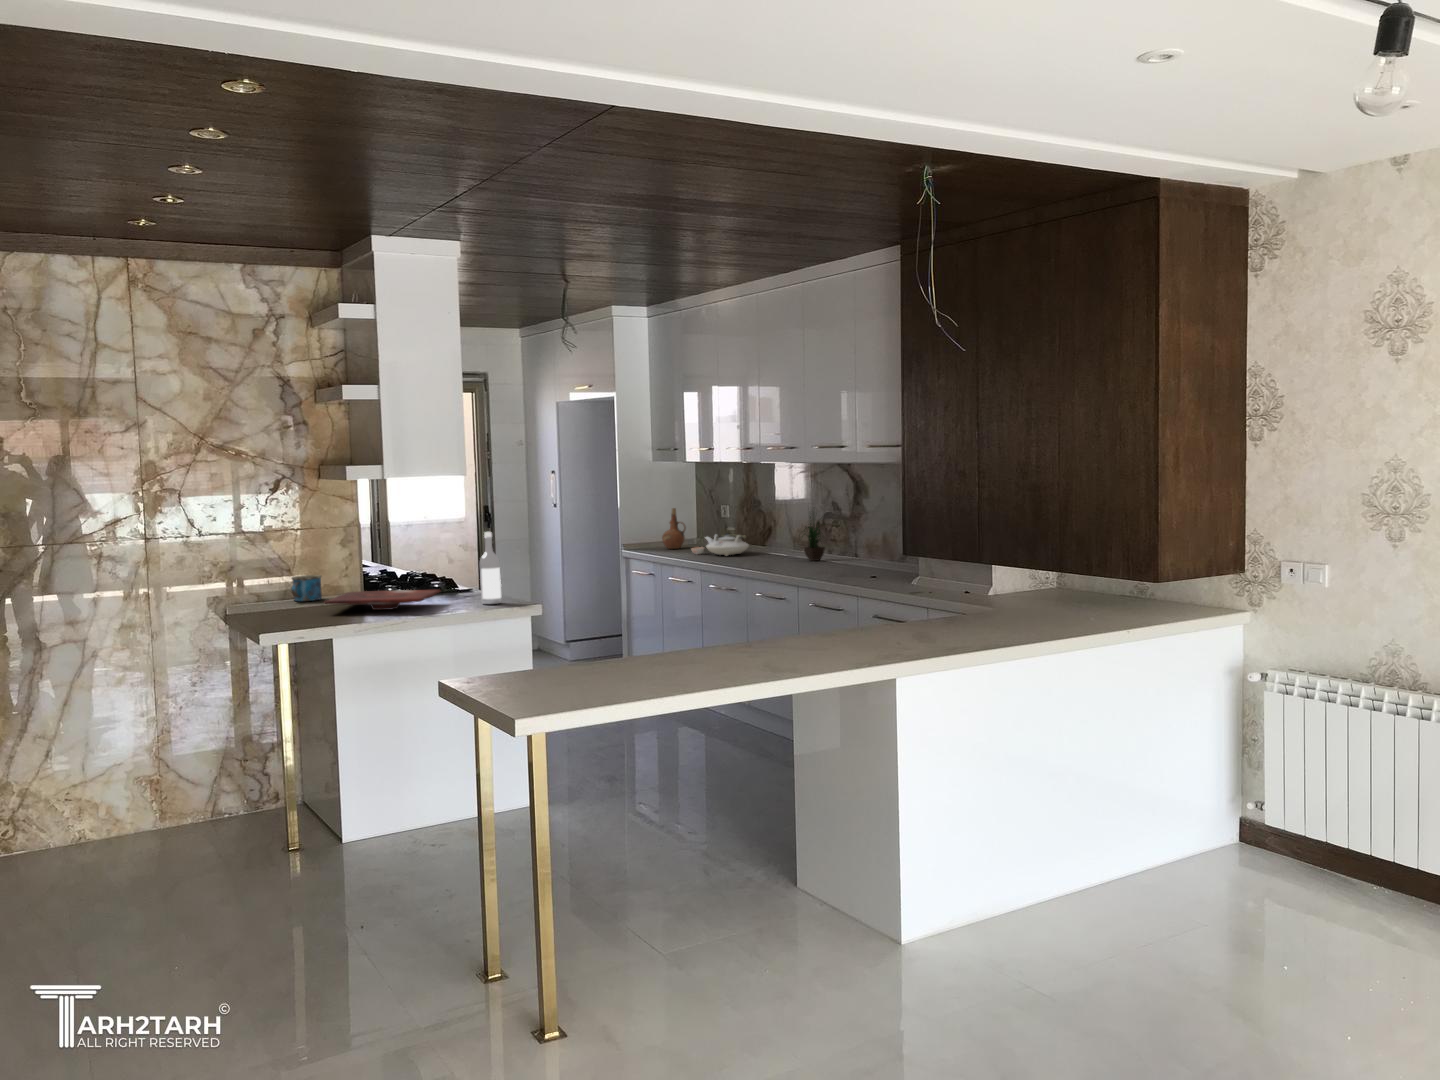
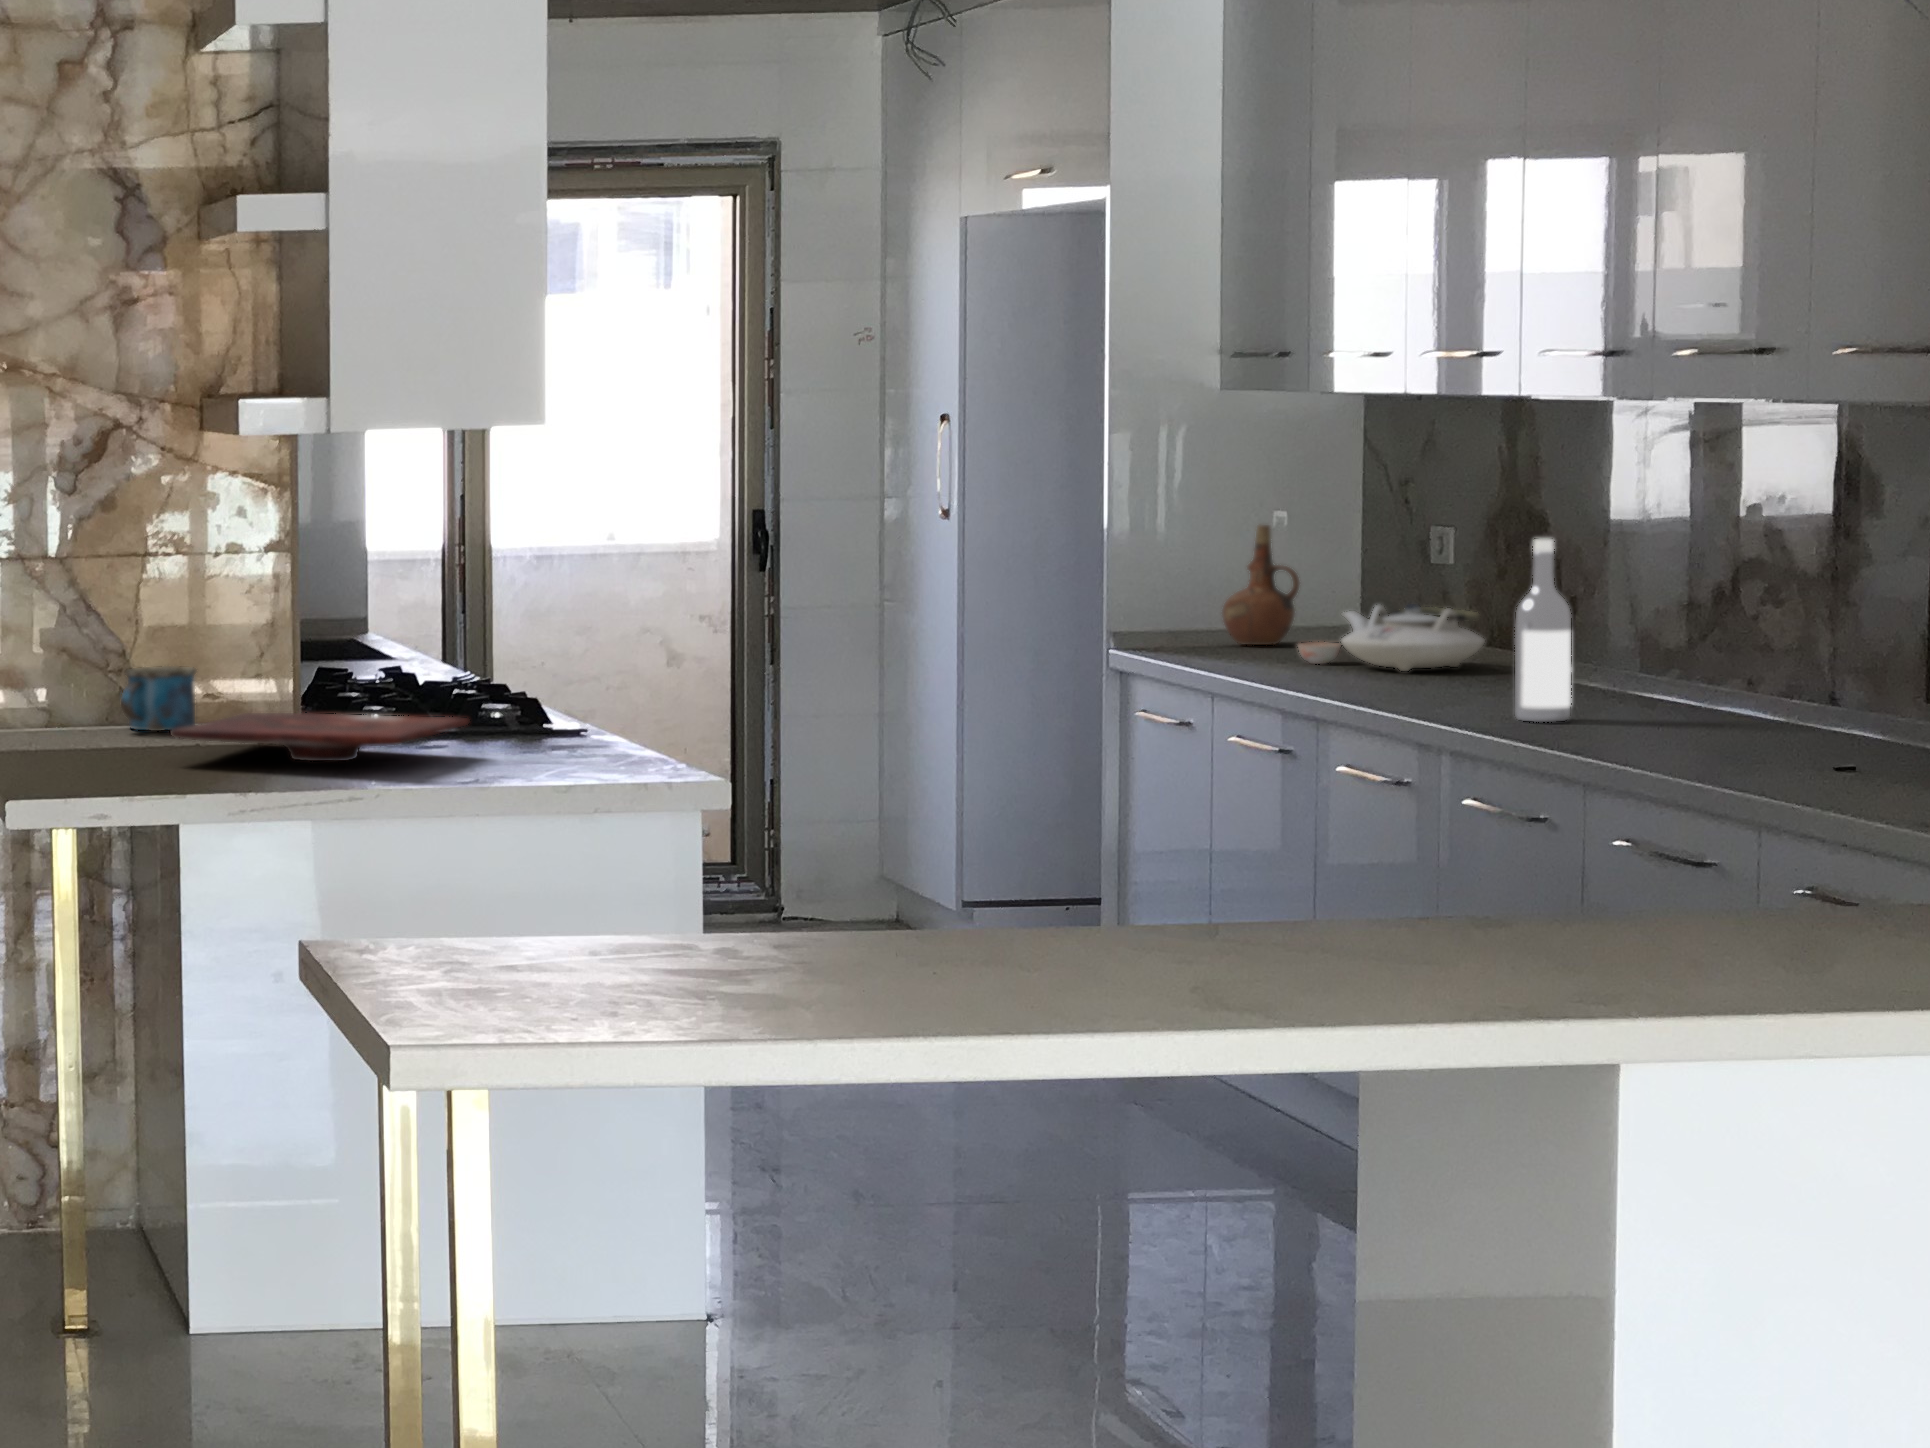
potted plant: present [802,516,824,561] -> none [1627,494,1748,697]
wine bottle: present [480,532,501,604] -> present [1515,539,1571,722]

